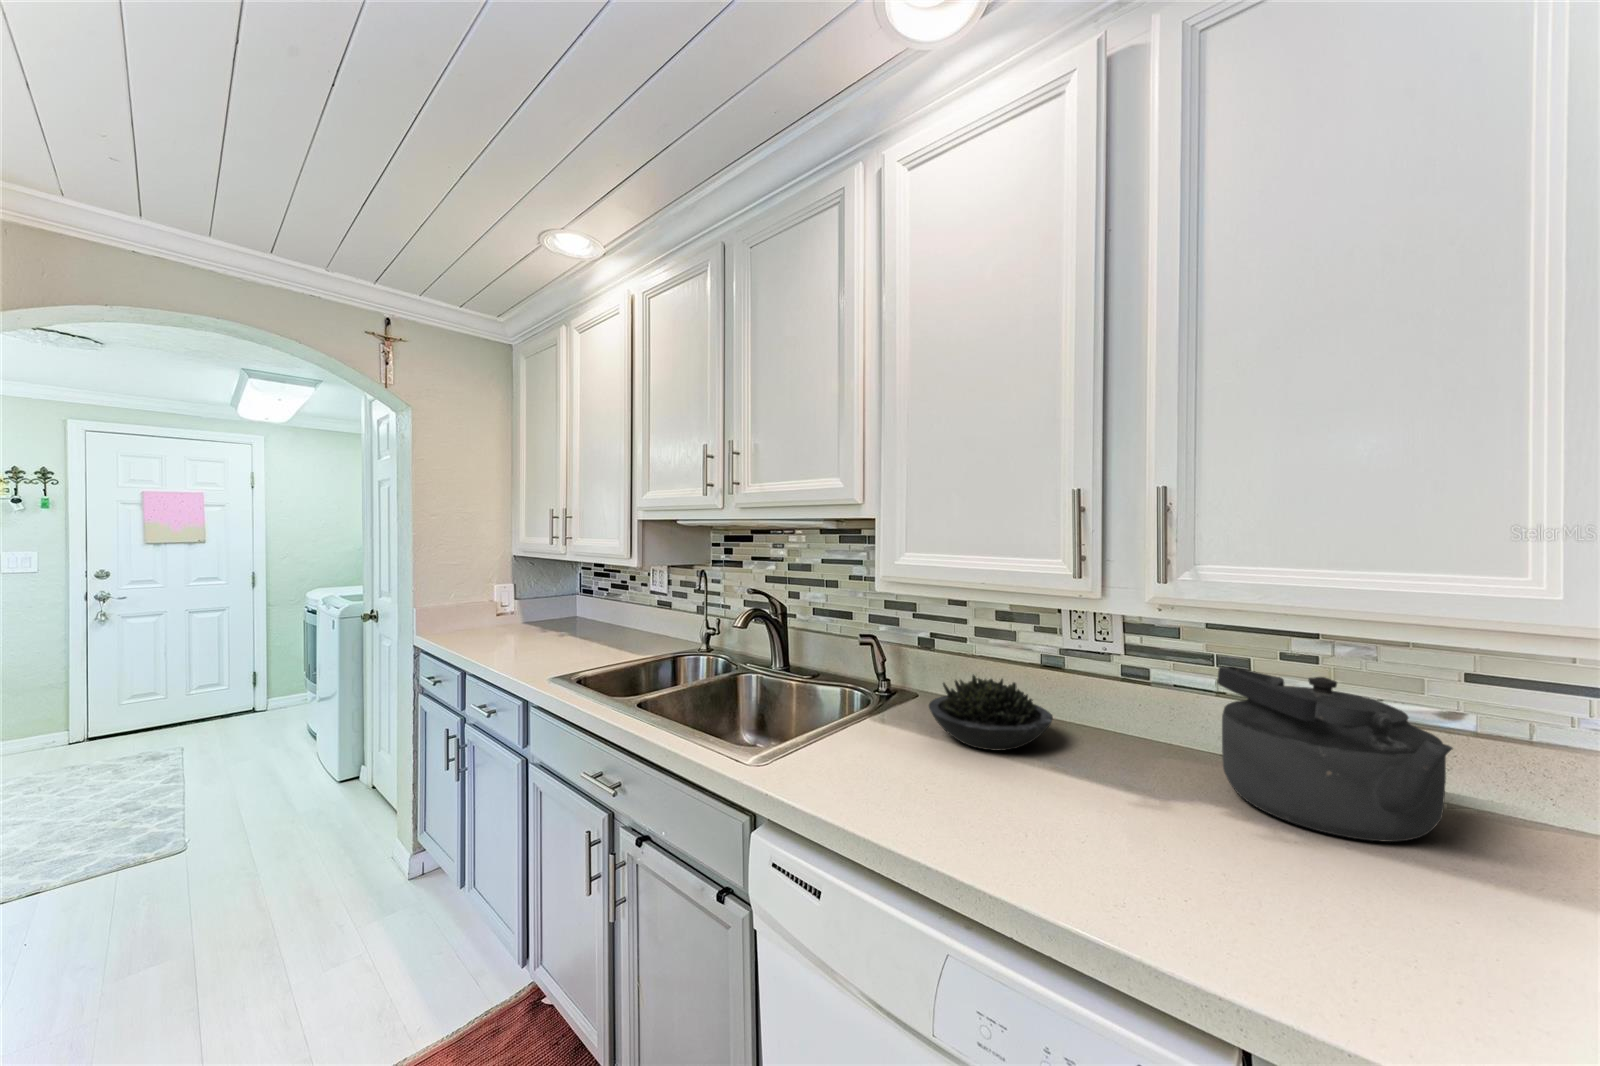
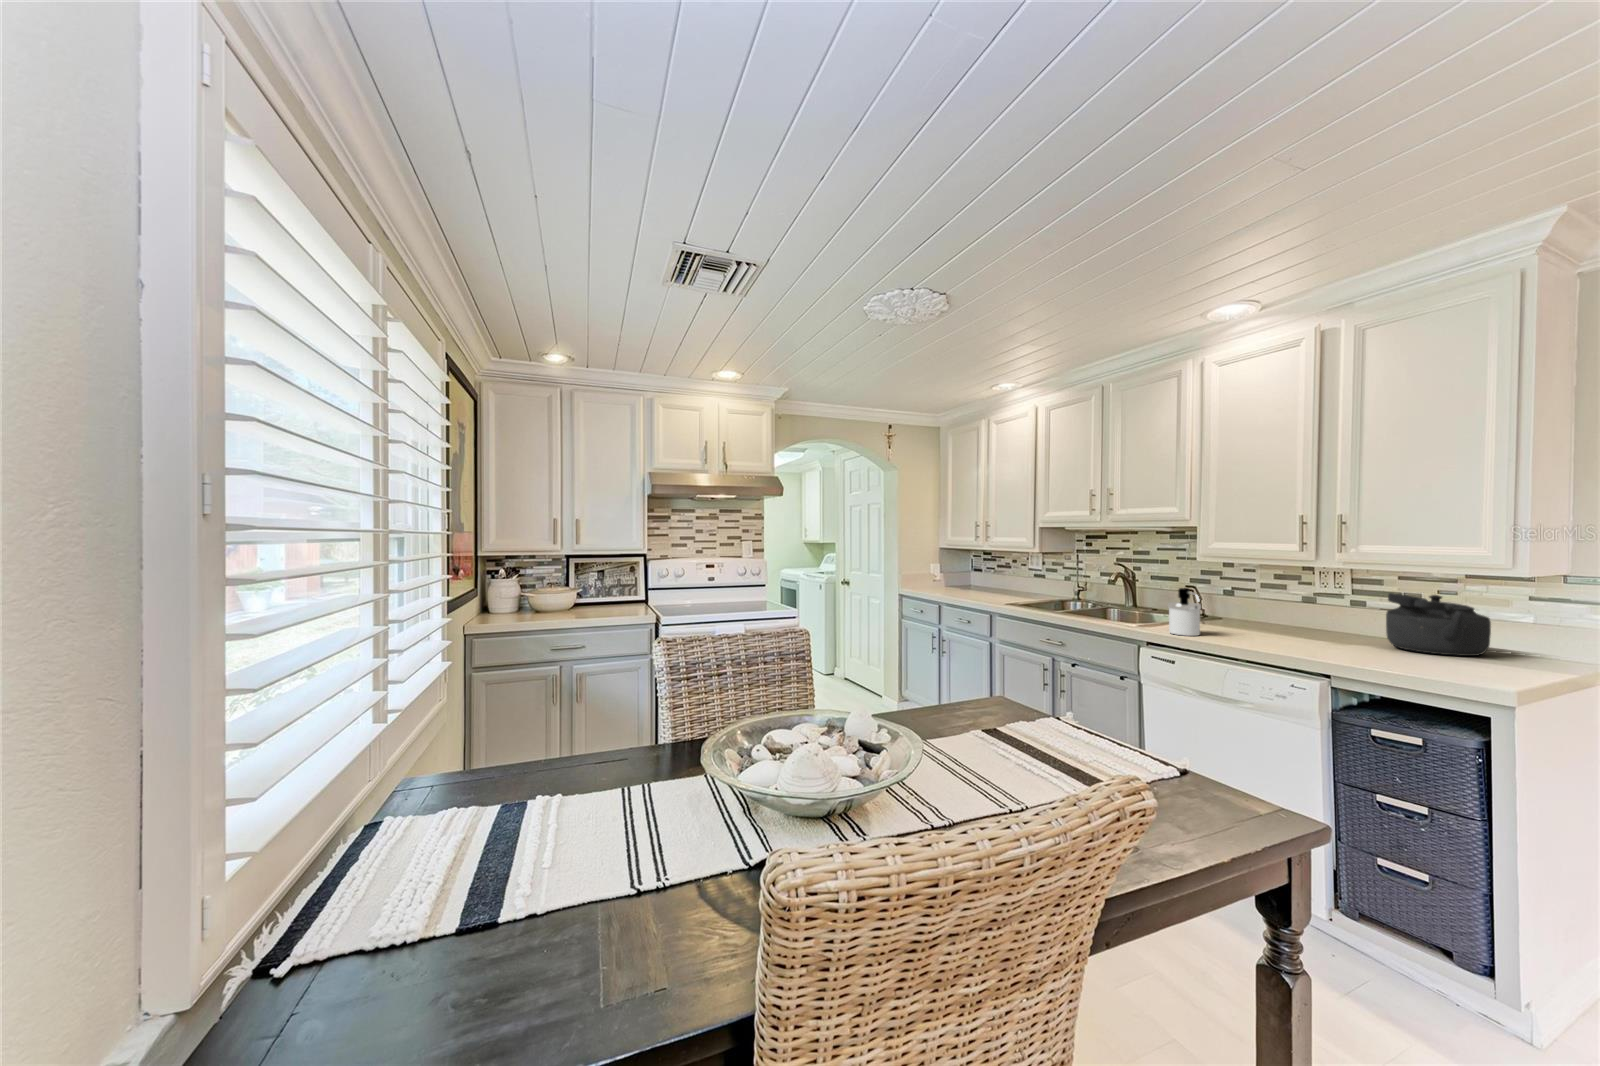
soap dispenser: none [801,662,869,786] -> present [1168,588,1201,636]
succulent plant: present [929,675,1053,750] -> none [1231,601,1303,634]

